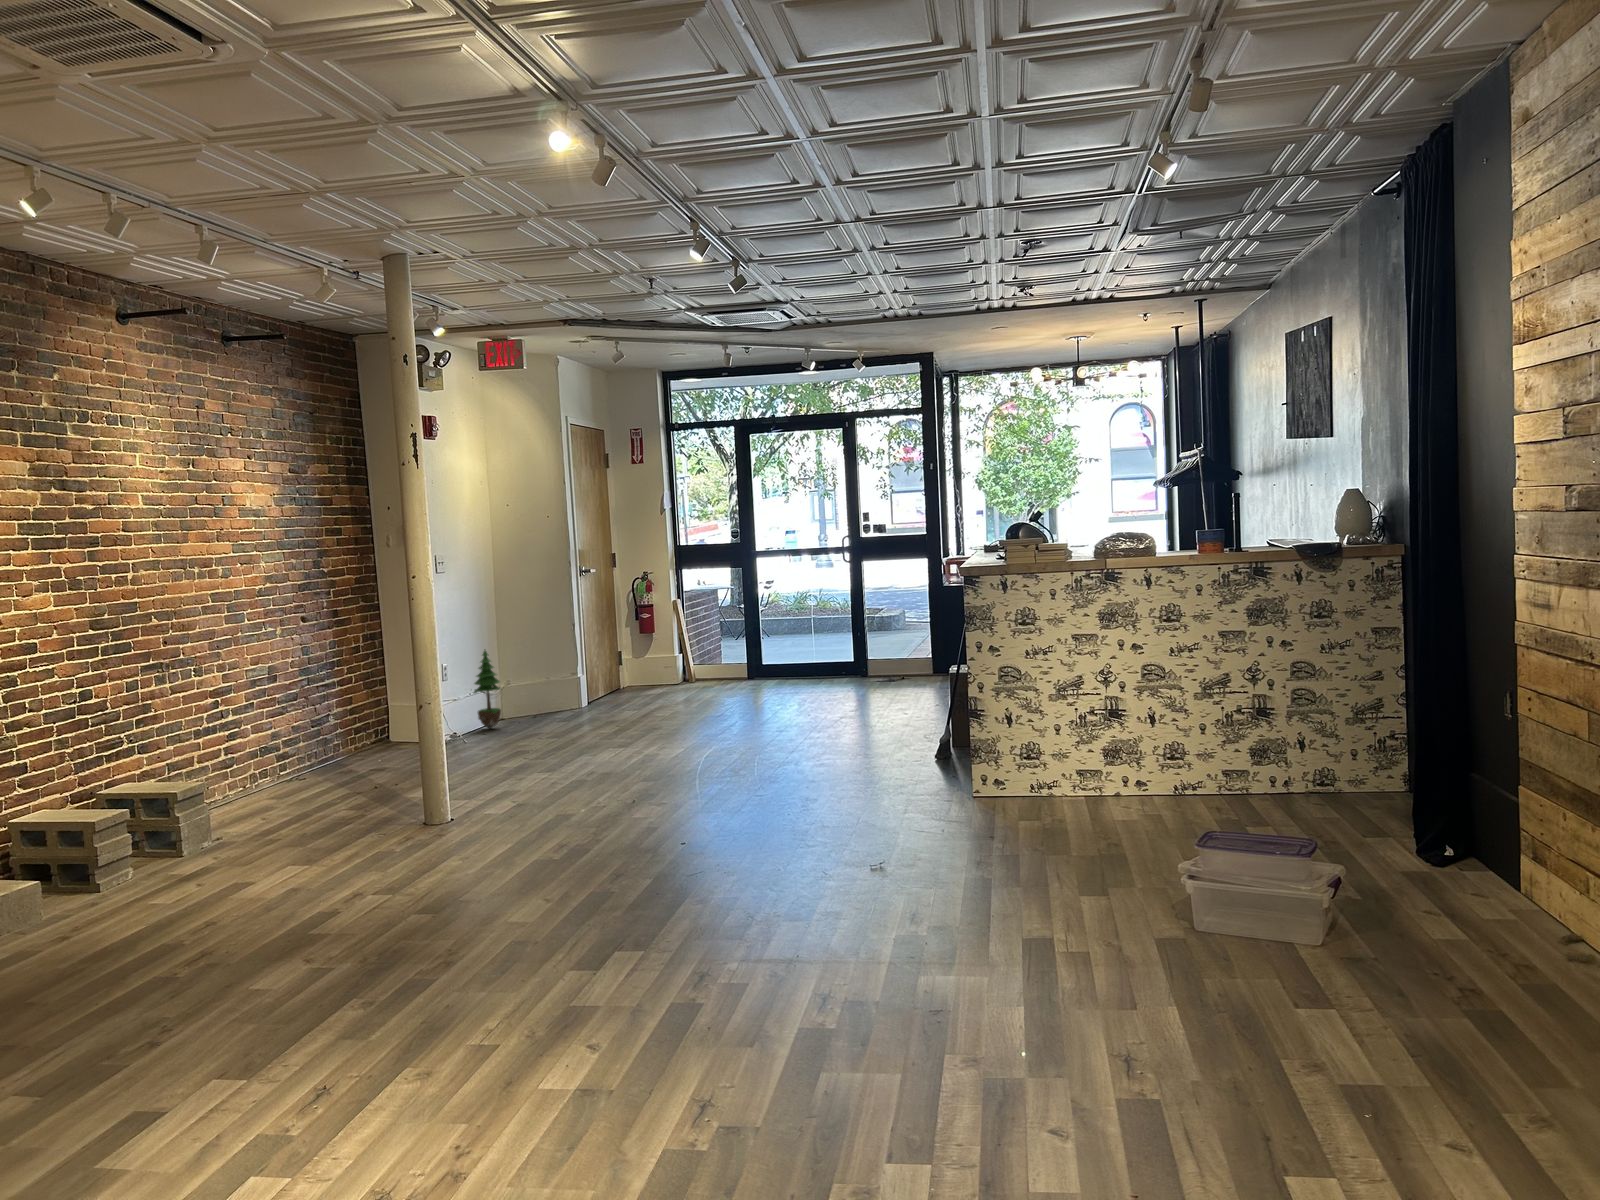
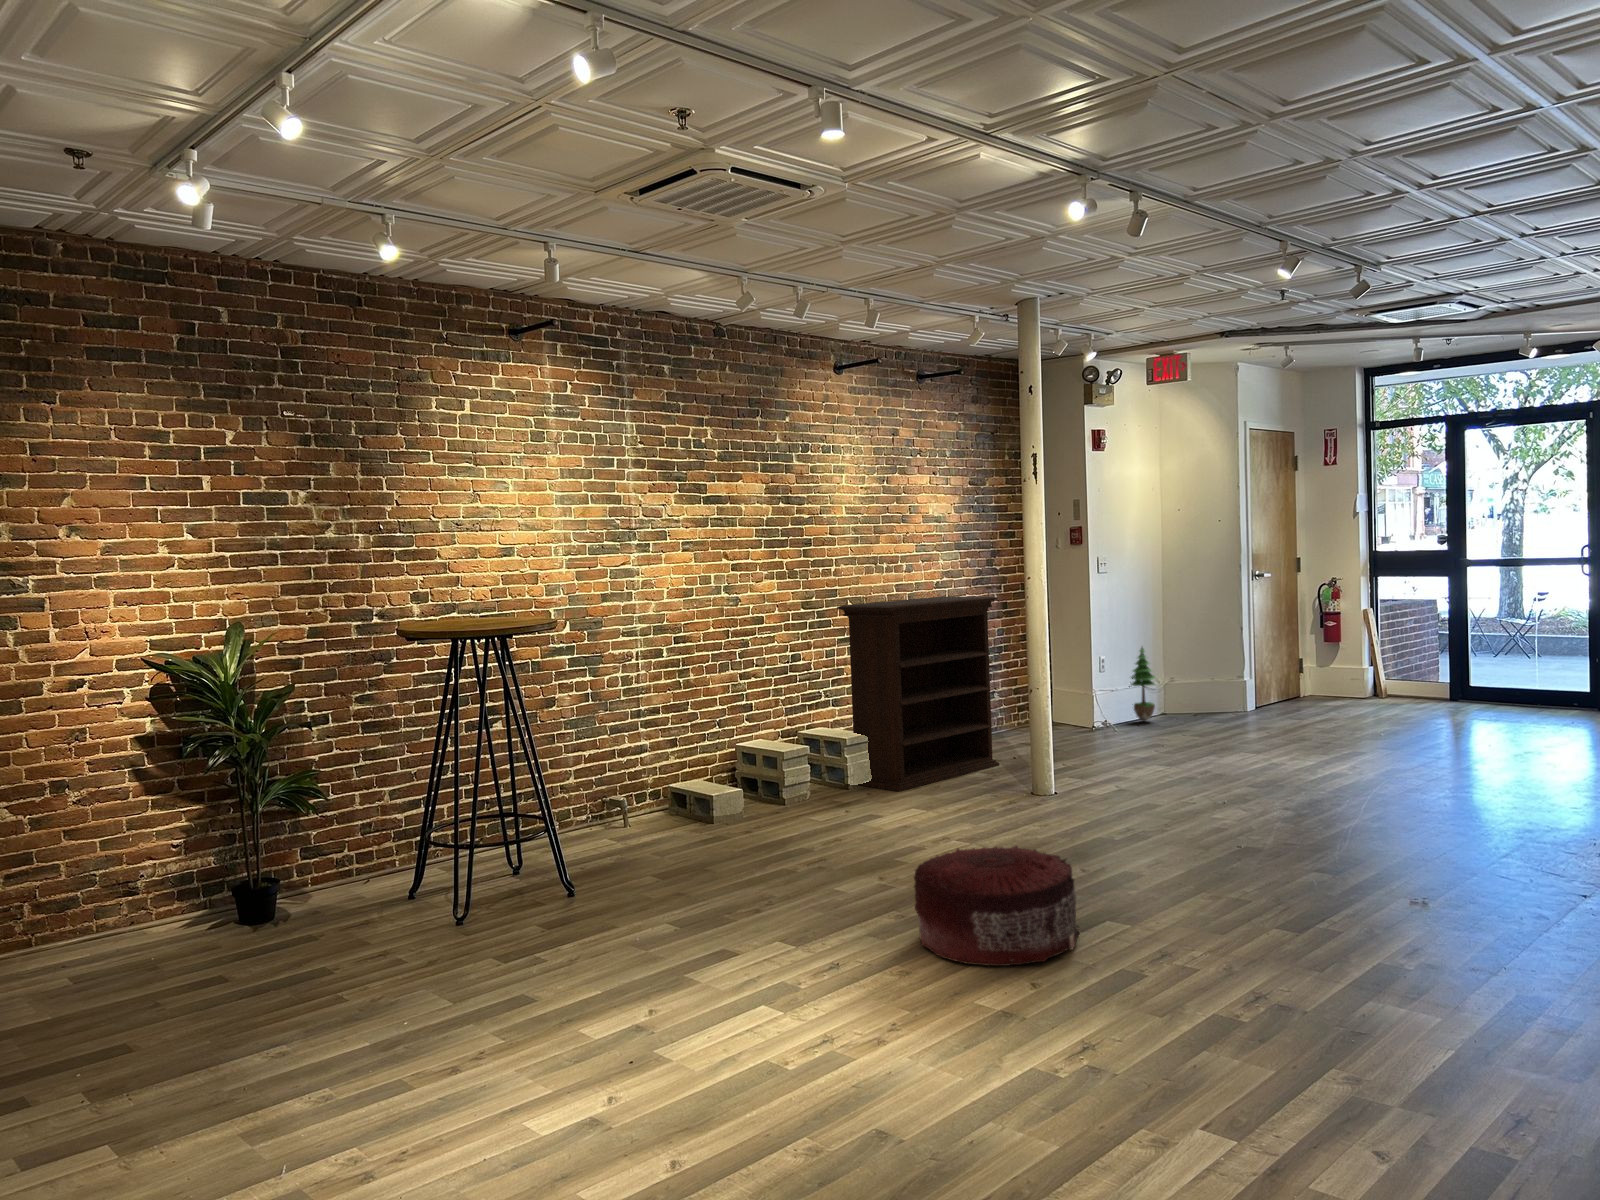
bookshelf: none [149,602,363,848] -> present [837,596,999,791]
pouf: none [404,884,606,1043] -> present [914,846,1079,966]

